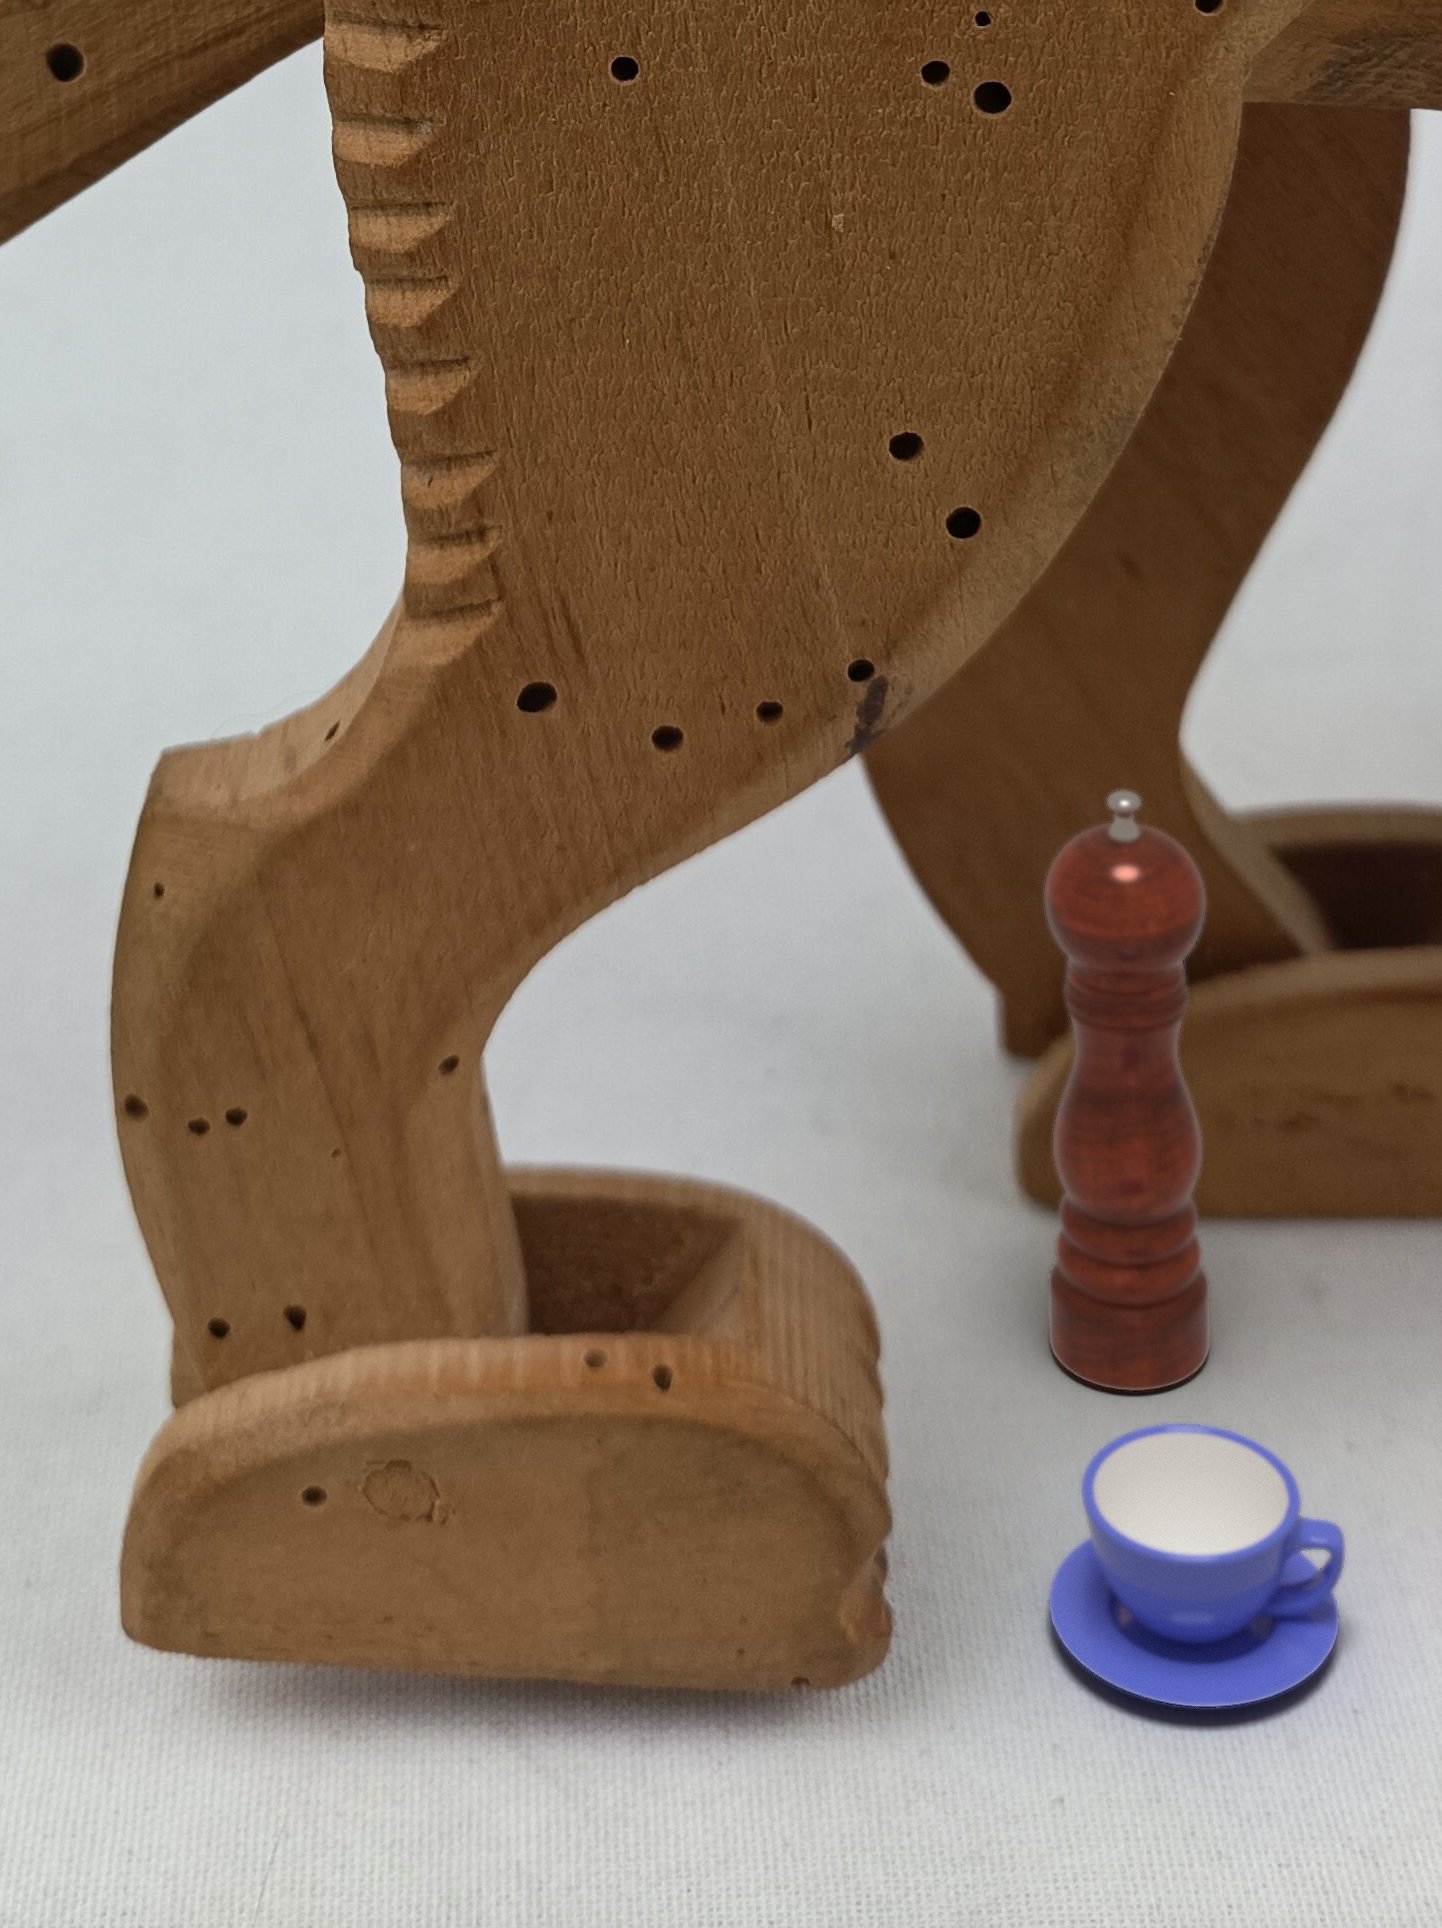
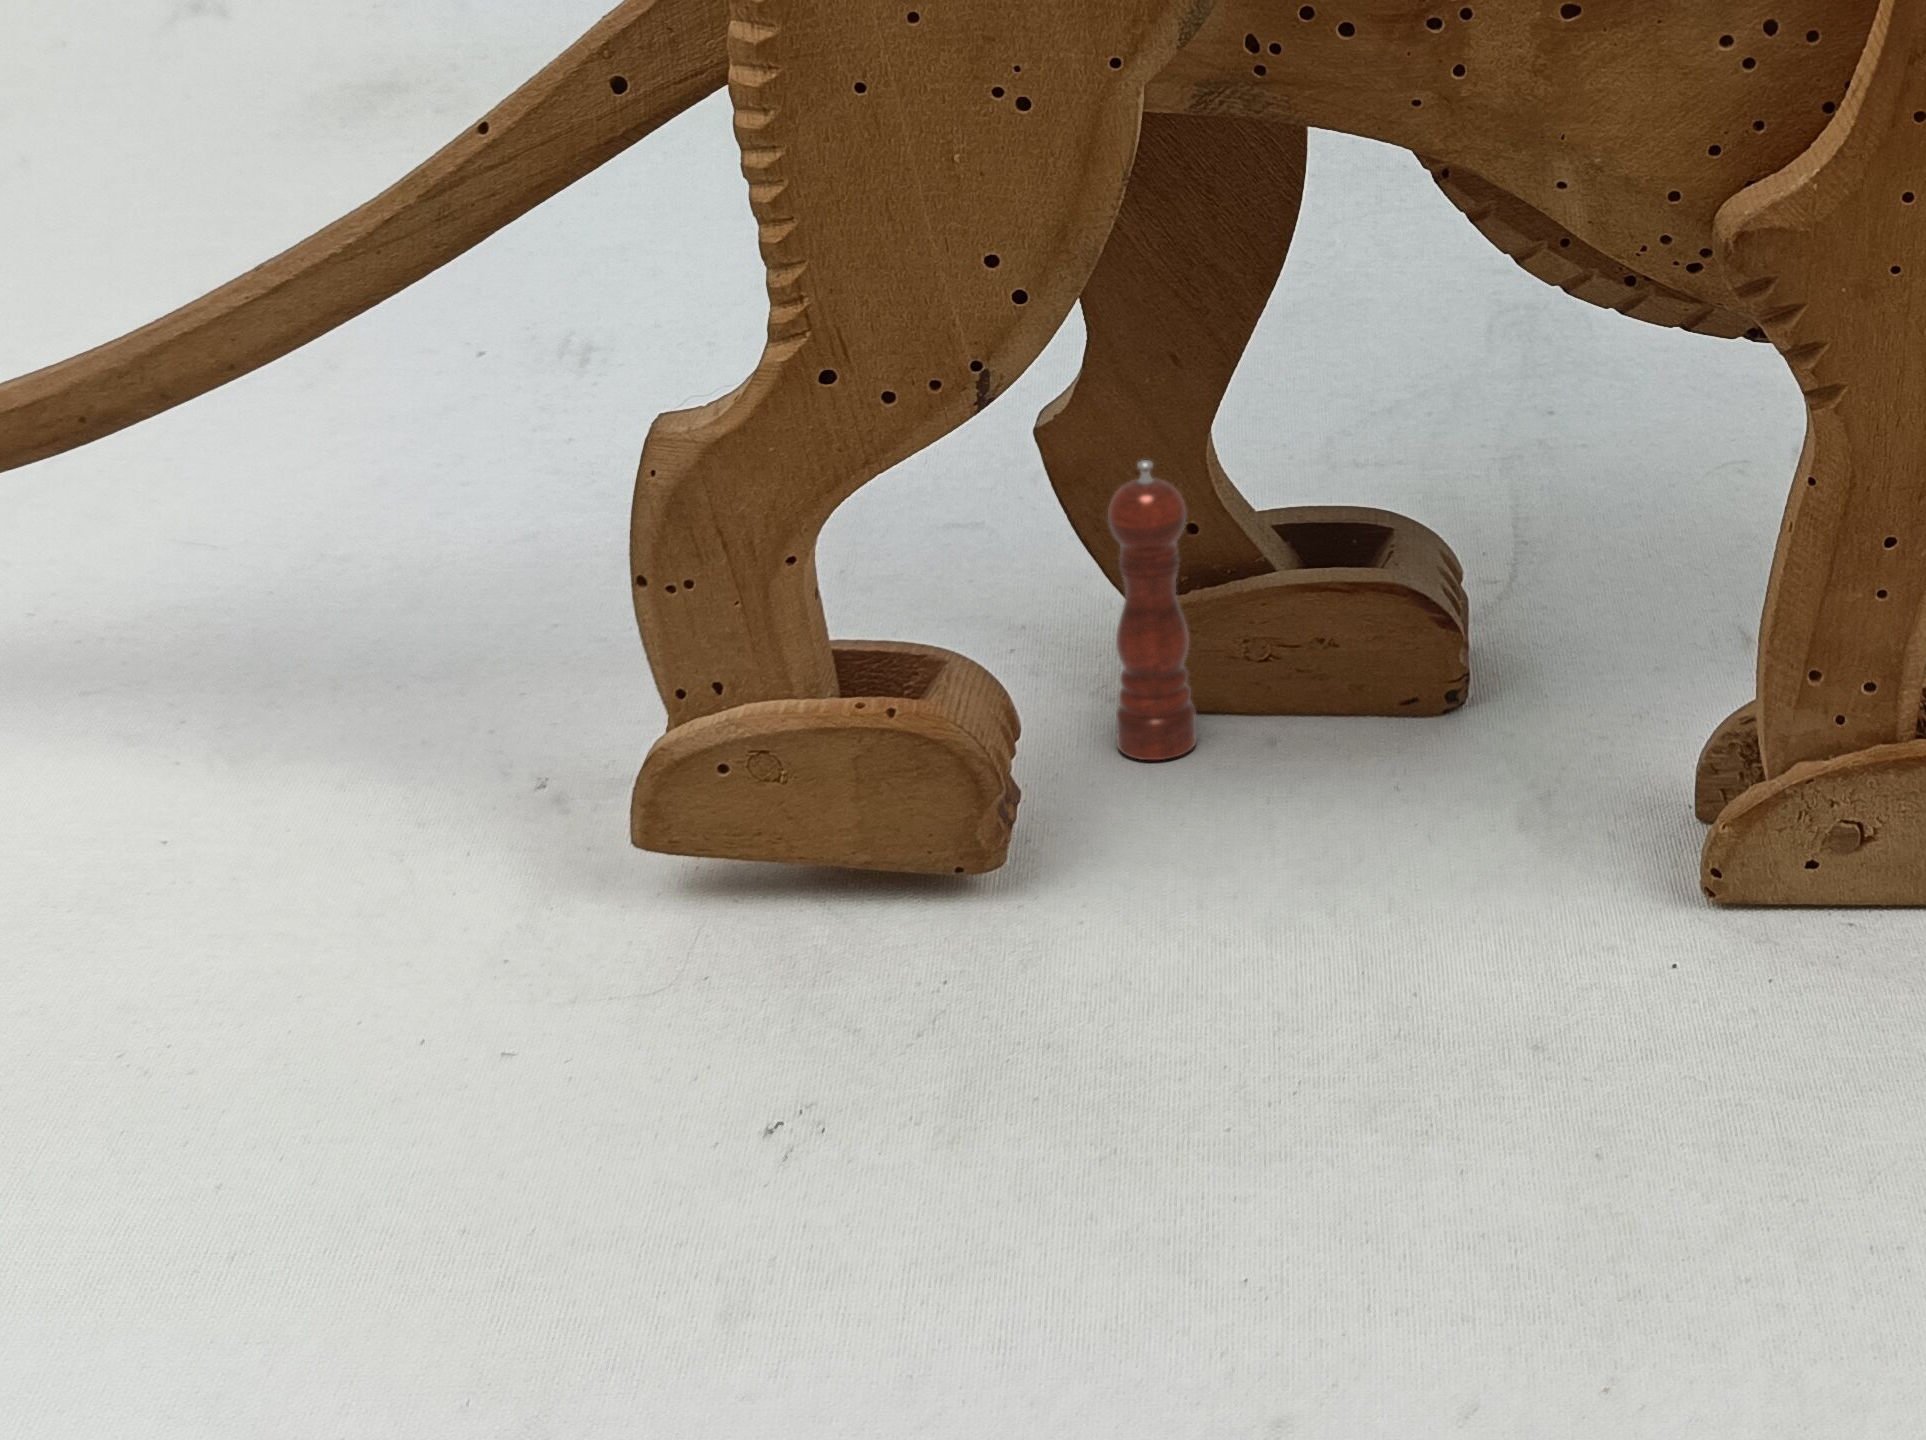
teacup: present [1049,1424,1345,1707] -> none [1081,750,1217,862]

